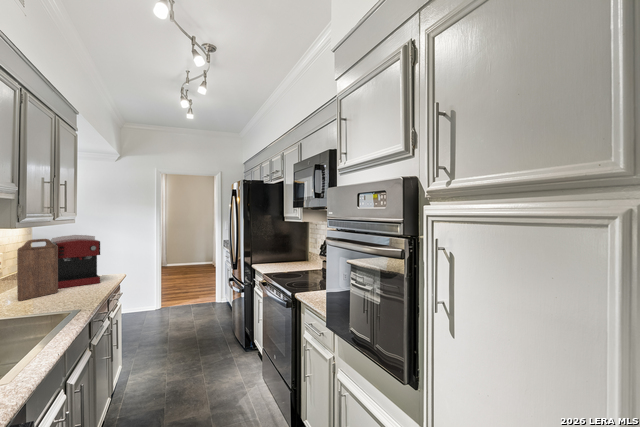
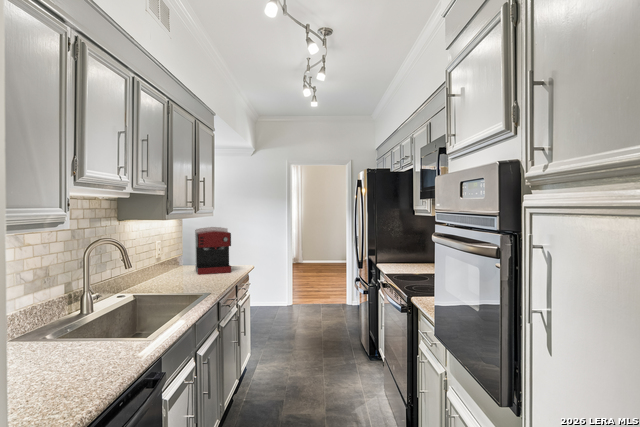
cutting board: present [17,239,58,301] -> none [171,229,199,281]

